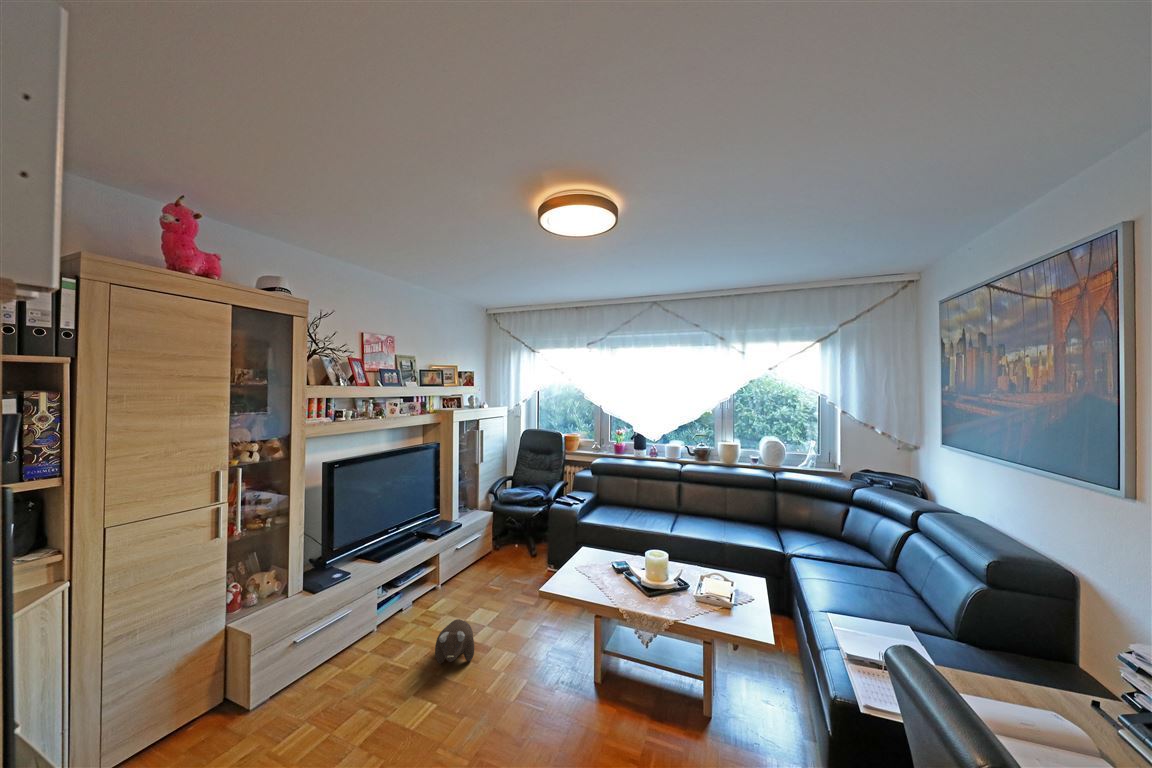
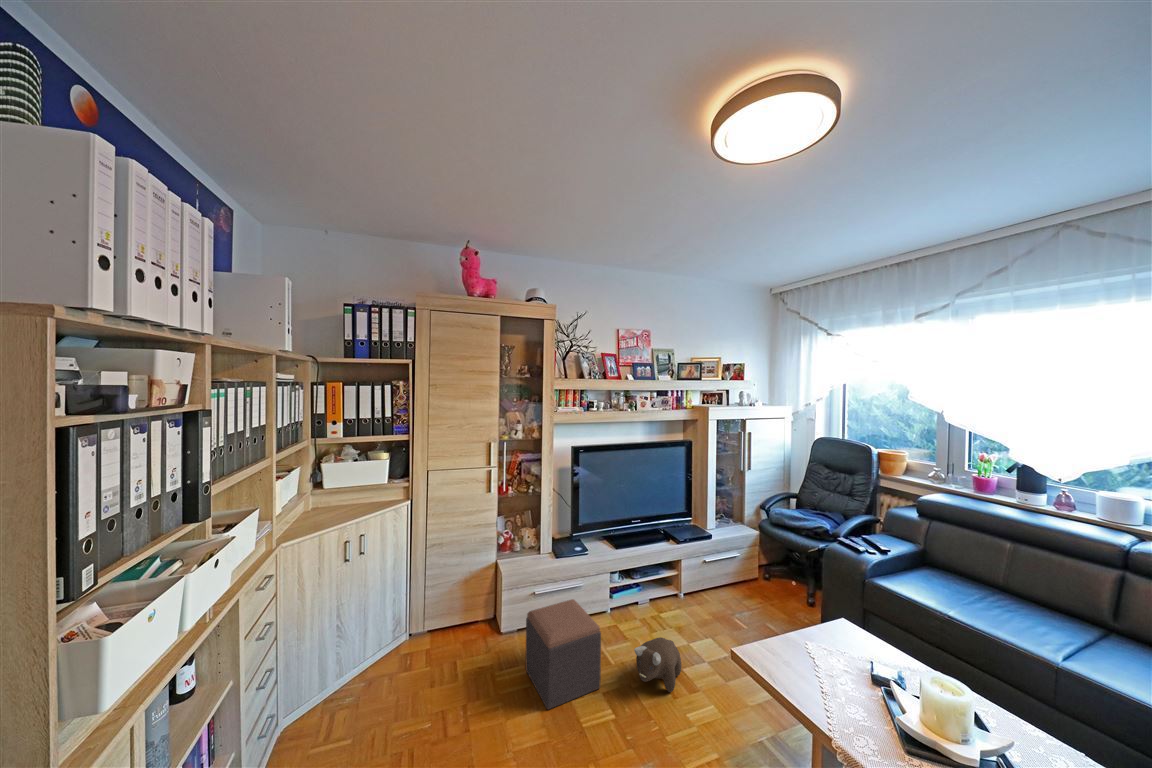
footstool: none [311,623,408,740] -> present [526,599,601,709]

